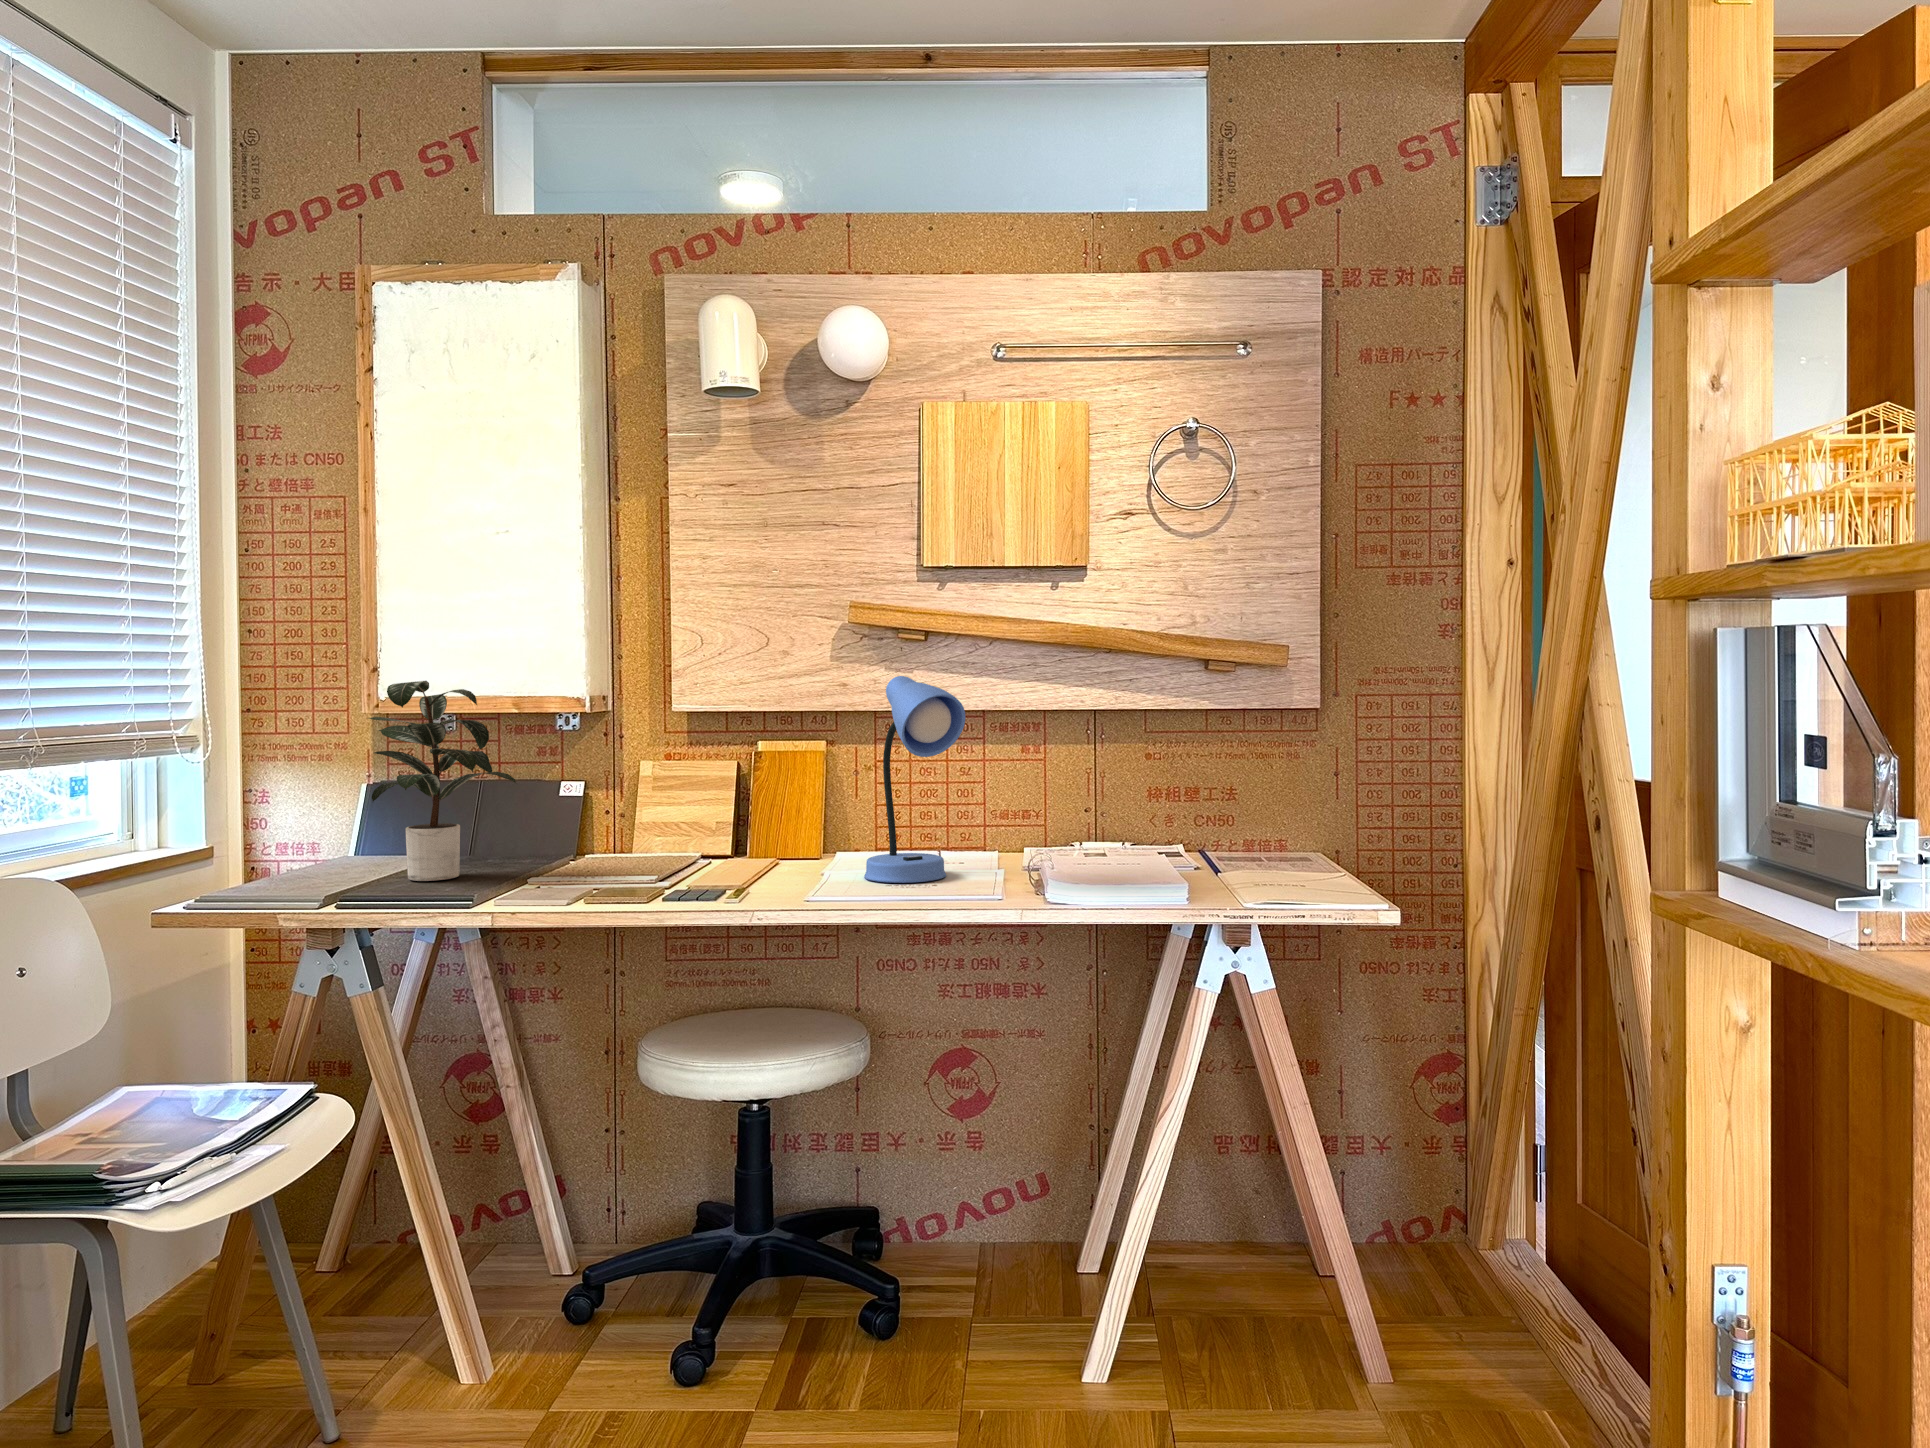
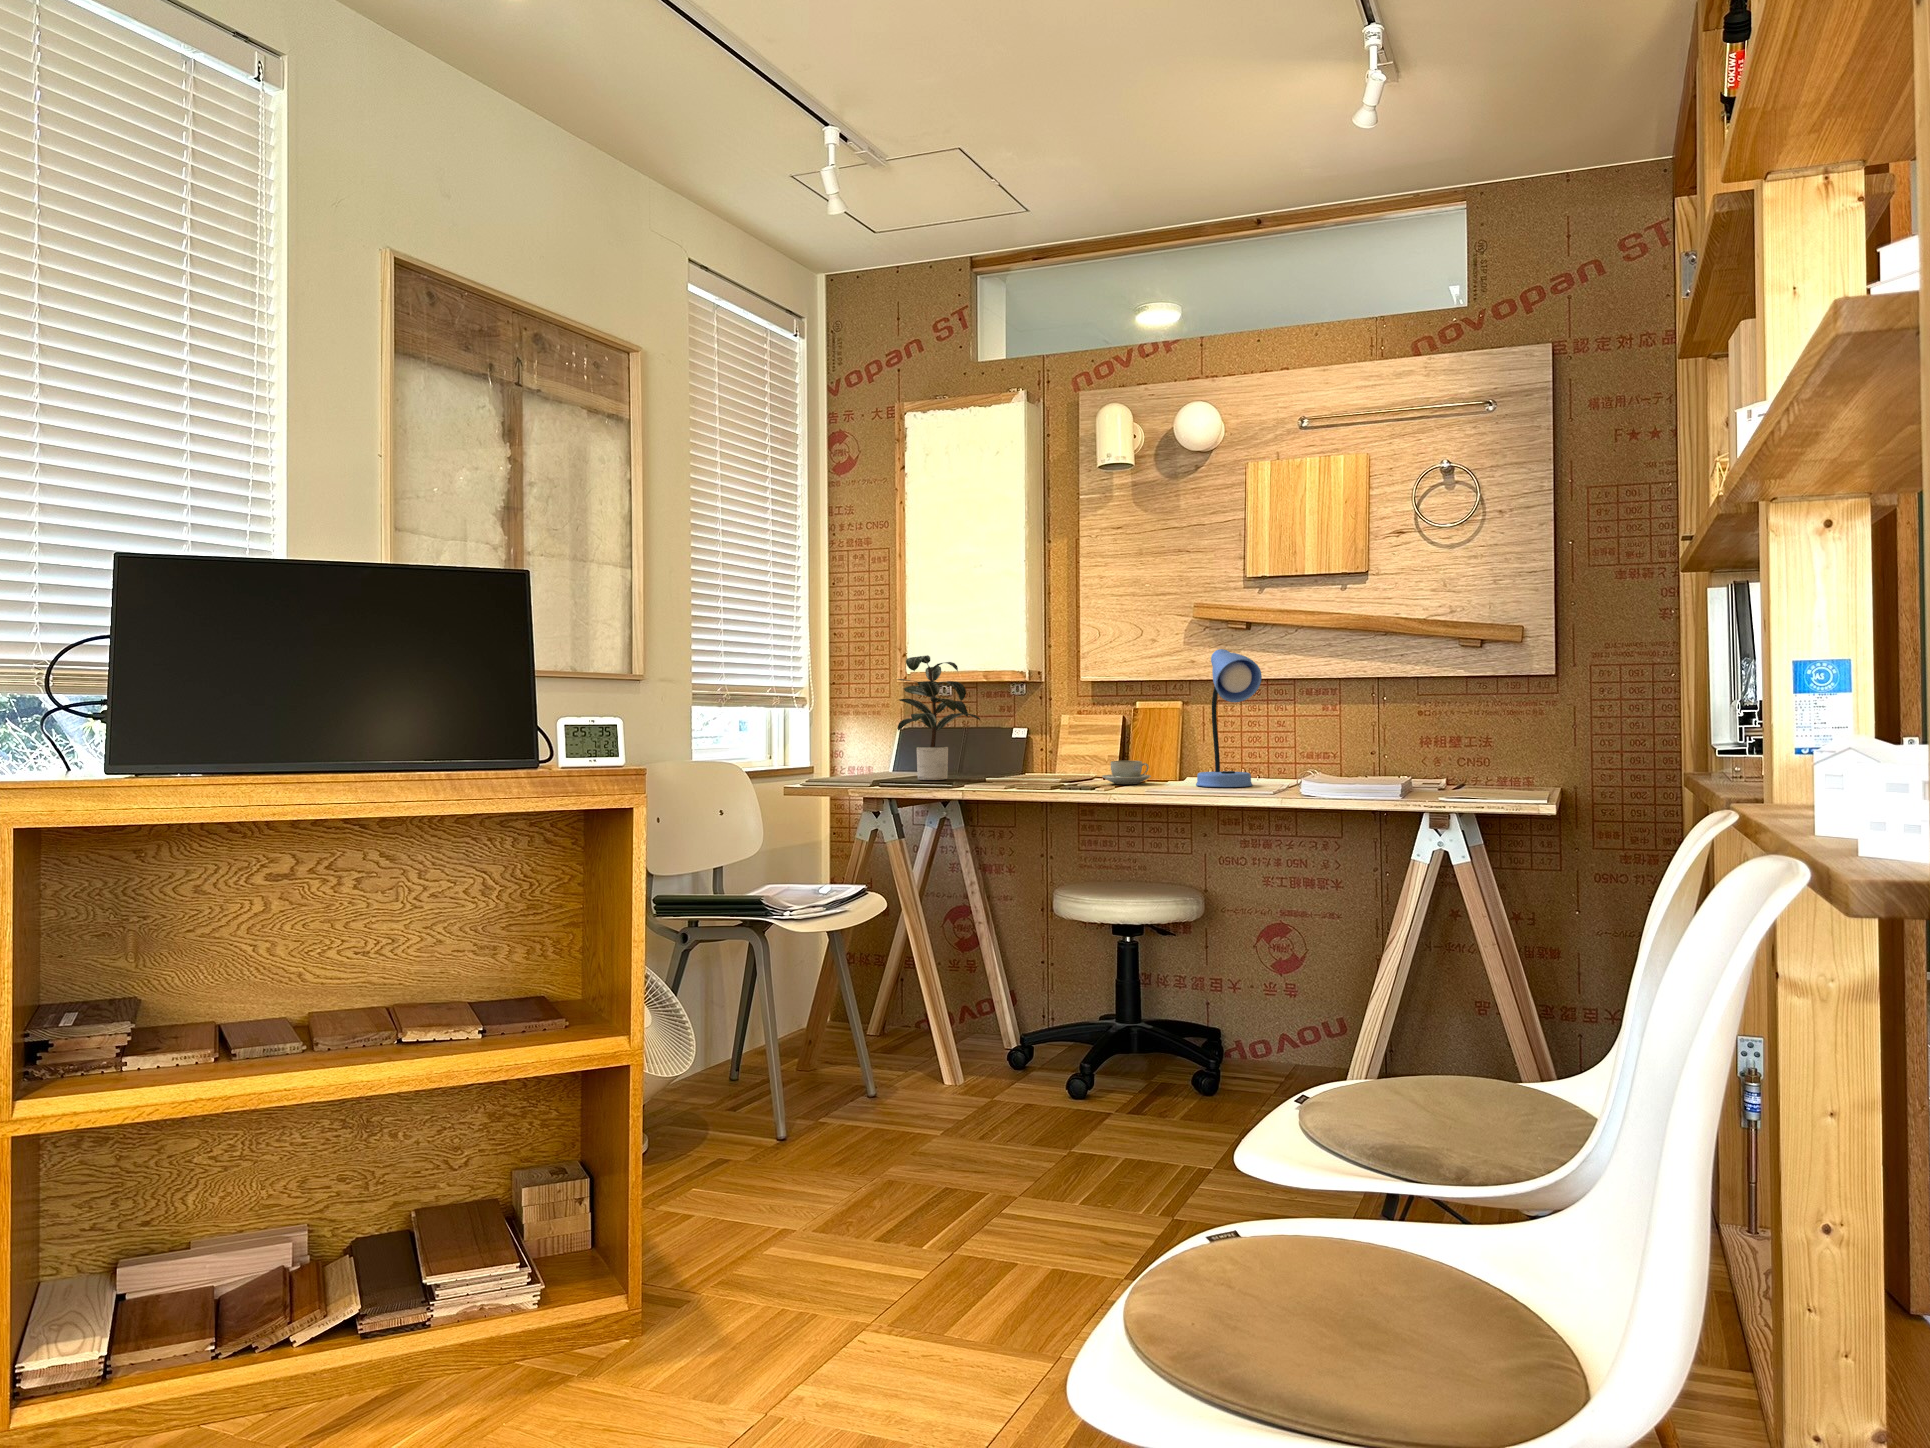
coffee cup: none [719,841,795,880] -> present [1102,761,1151,784]

